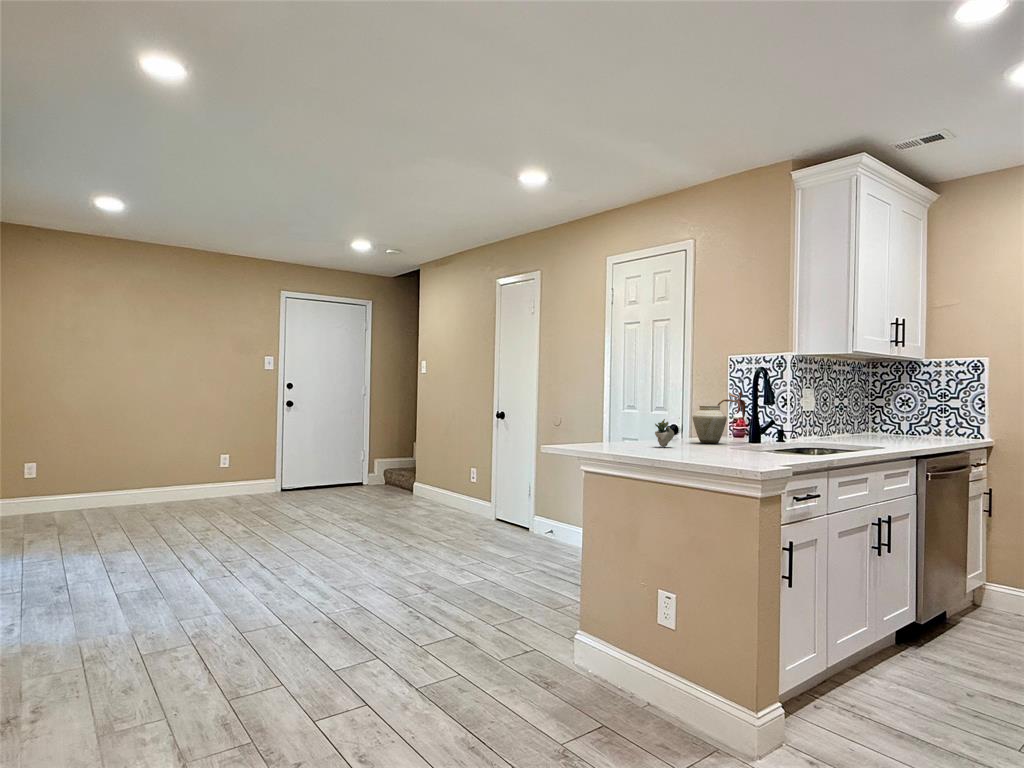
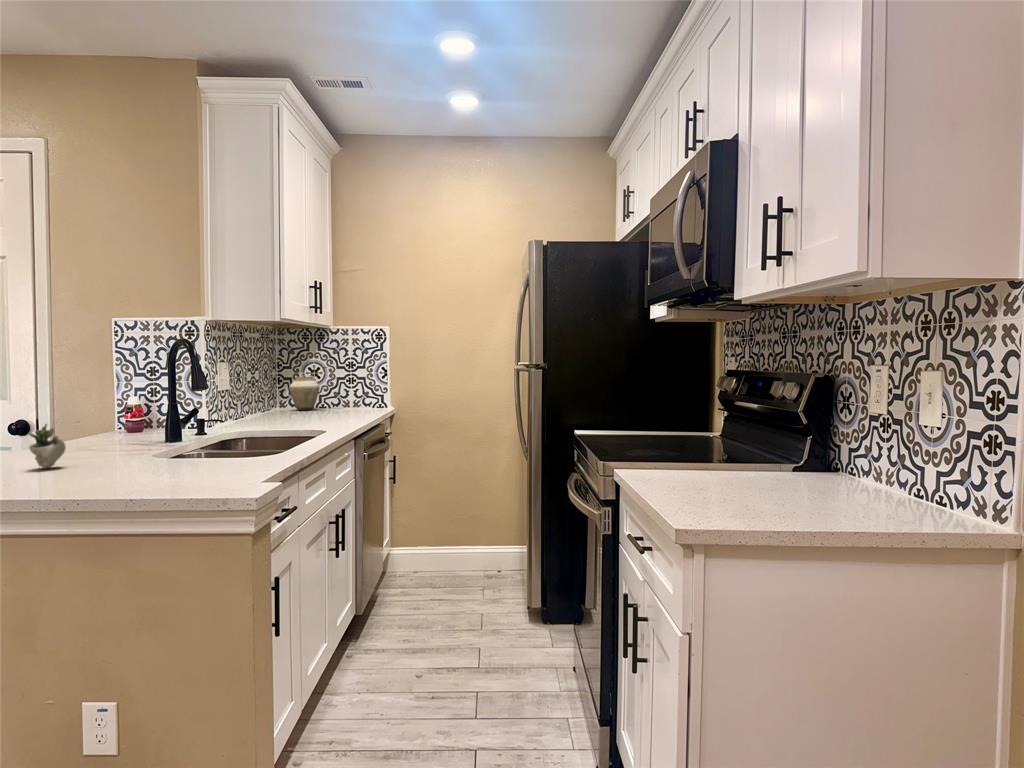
vase: present [692,392,747,443] -> present [289,363,334,410]

